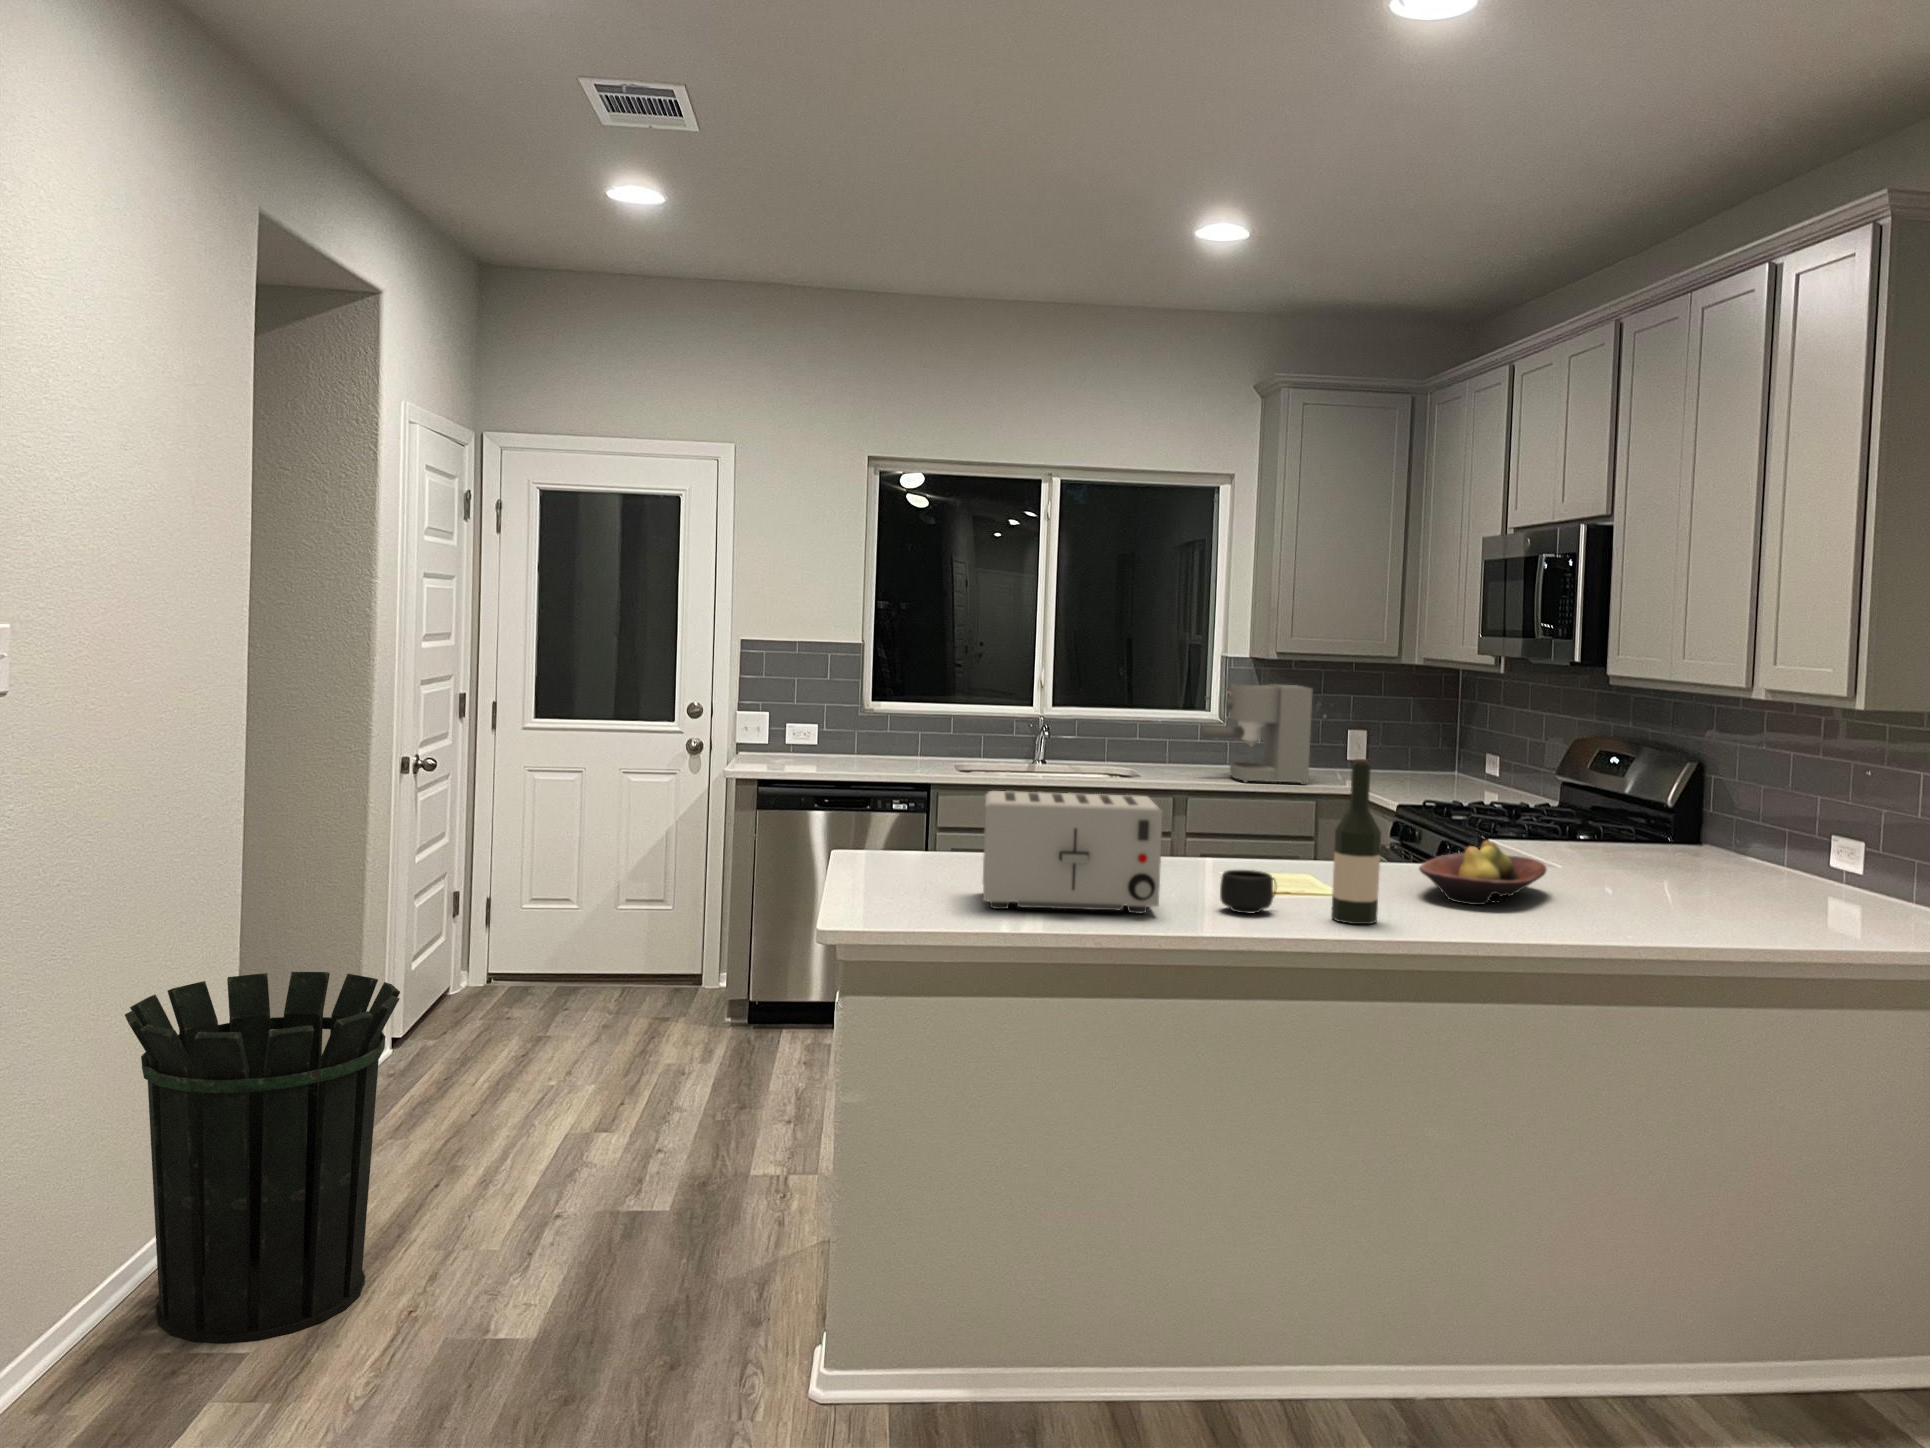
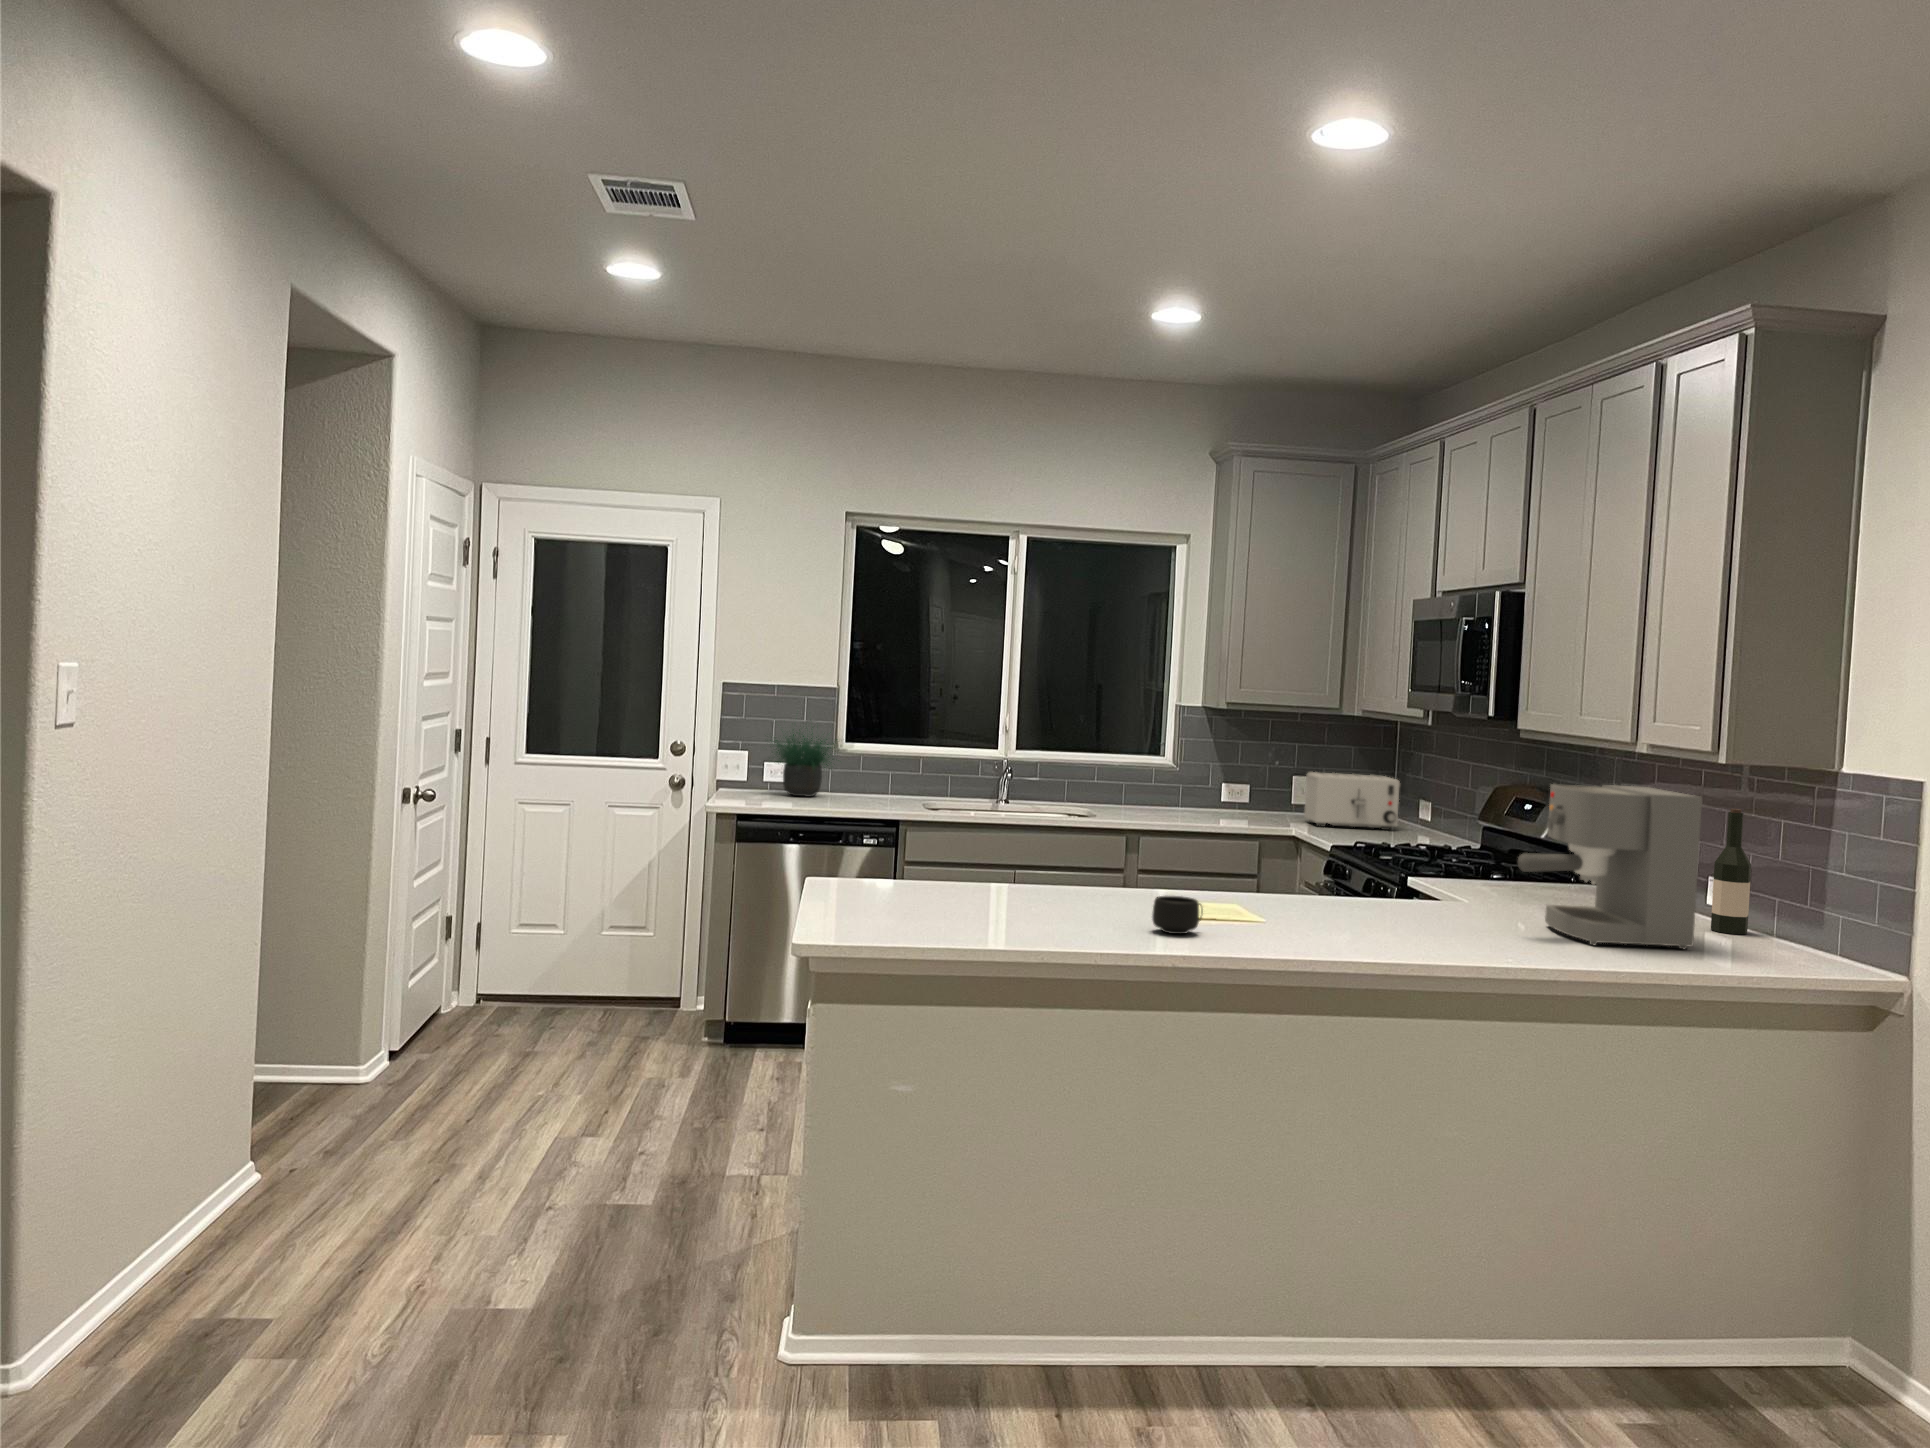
potted plant: none [780,665,875,761] -> present [770,730,837,797]
coffee maker: present [1201,684,1312,785] -> present [1518,784,1702,949]
wine bottle: present [1331,759,1381,924] -> present [1711,809,1751,934]
toaster: present [983,791,1163,913] -> present [1304,772,1400,830]
fruit bowl: present [1419,840,1547,905] -> none [1332,874,1447,931]
waste bin: present [125,972,400,1343] -> none [169,979,415,1311]

